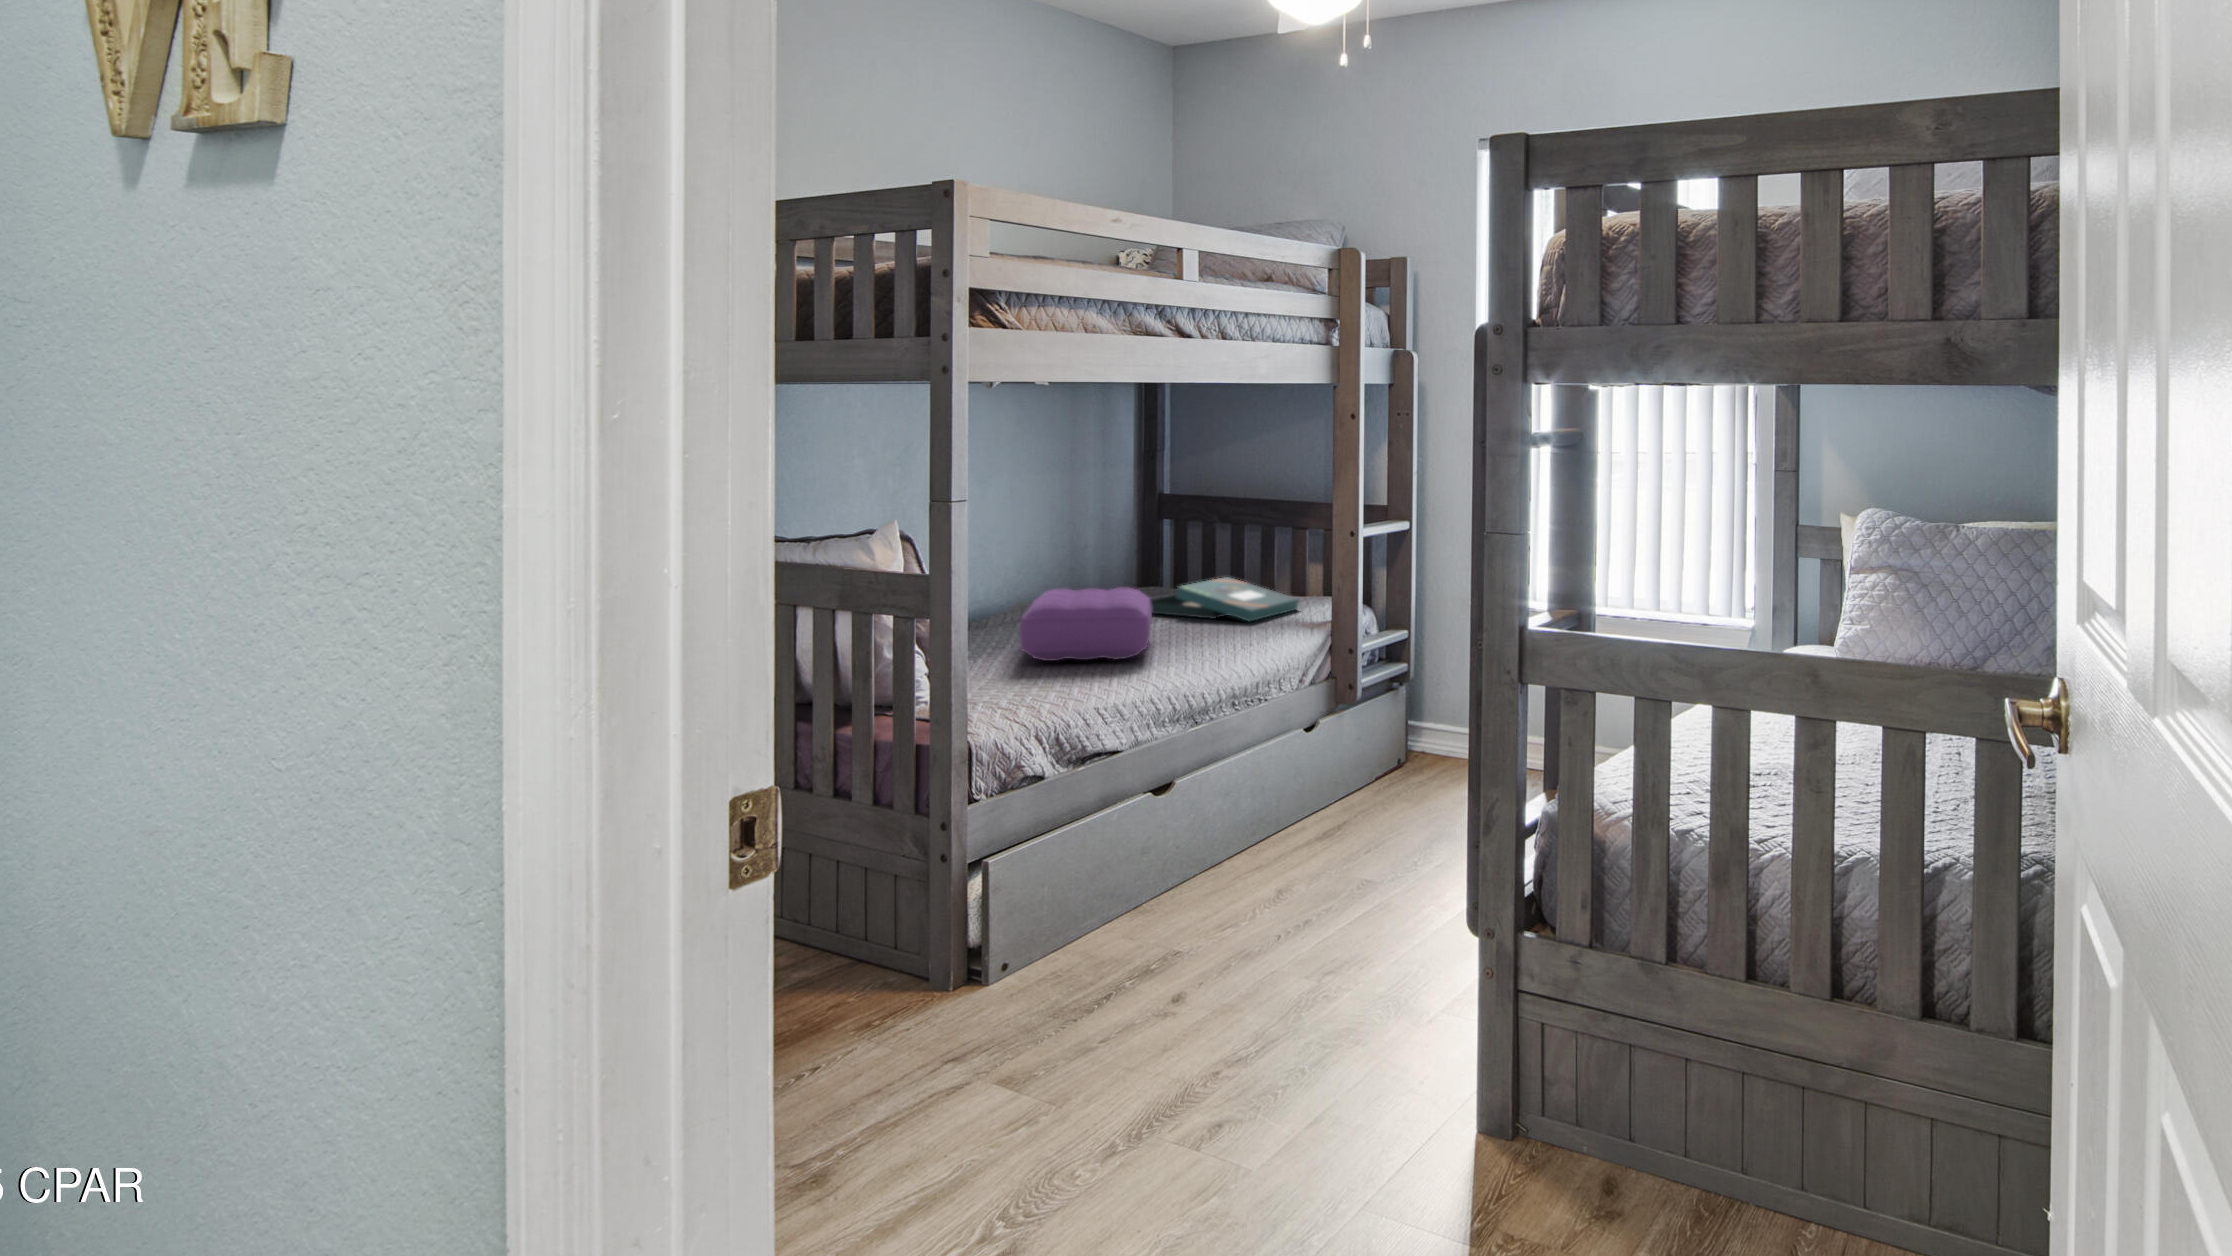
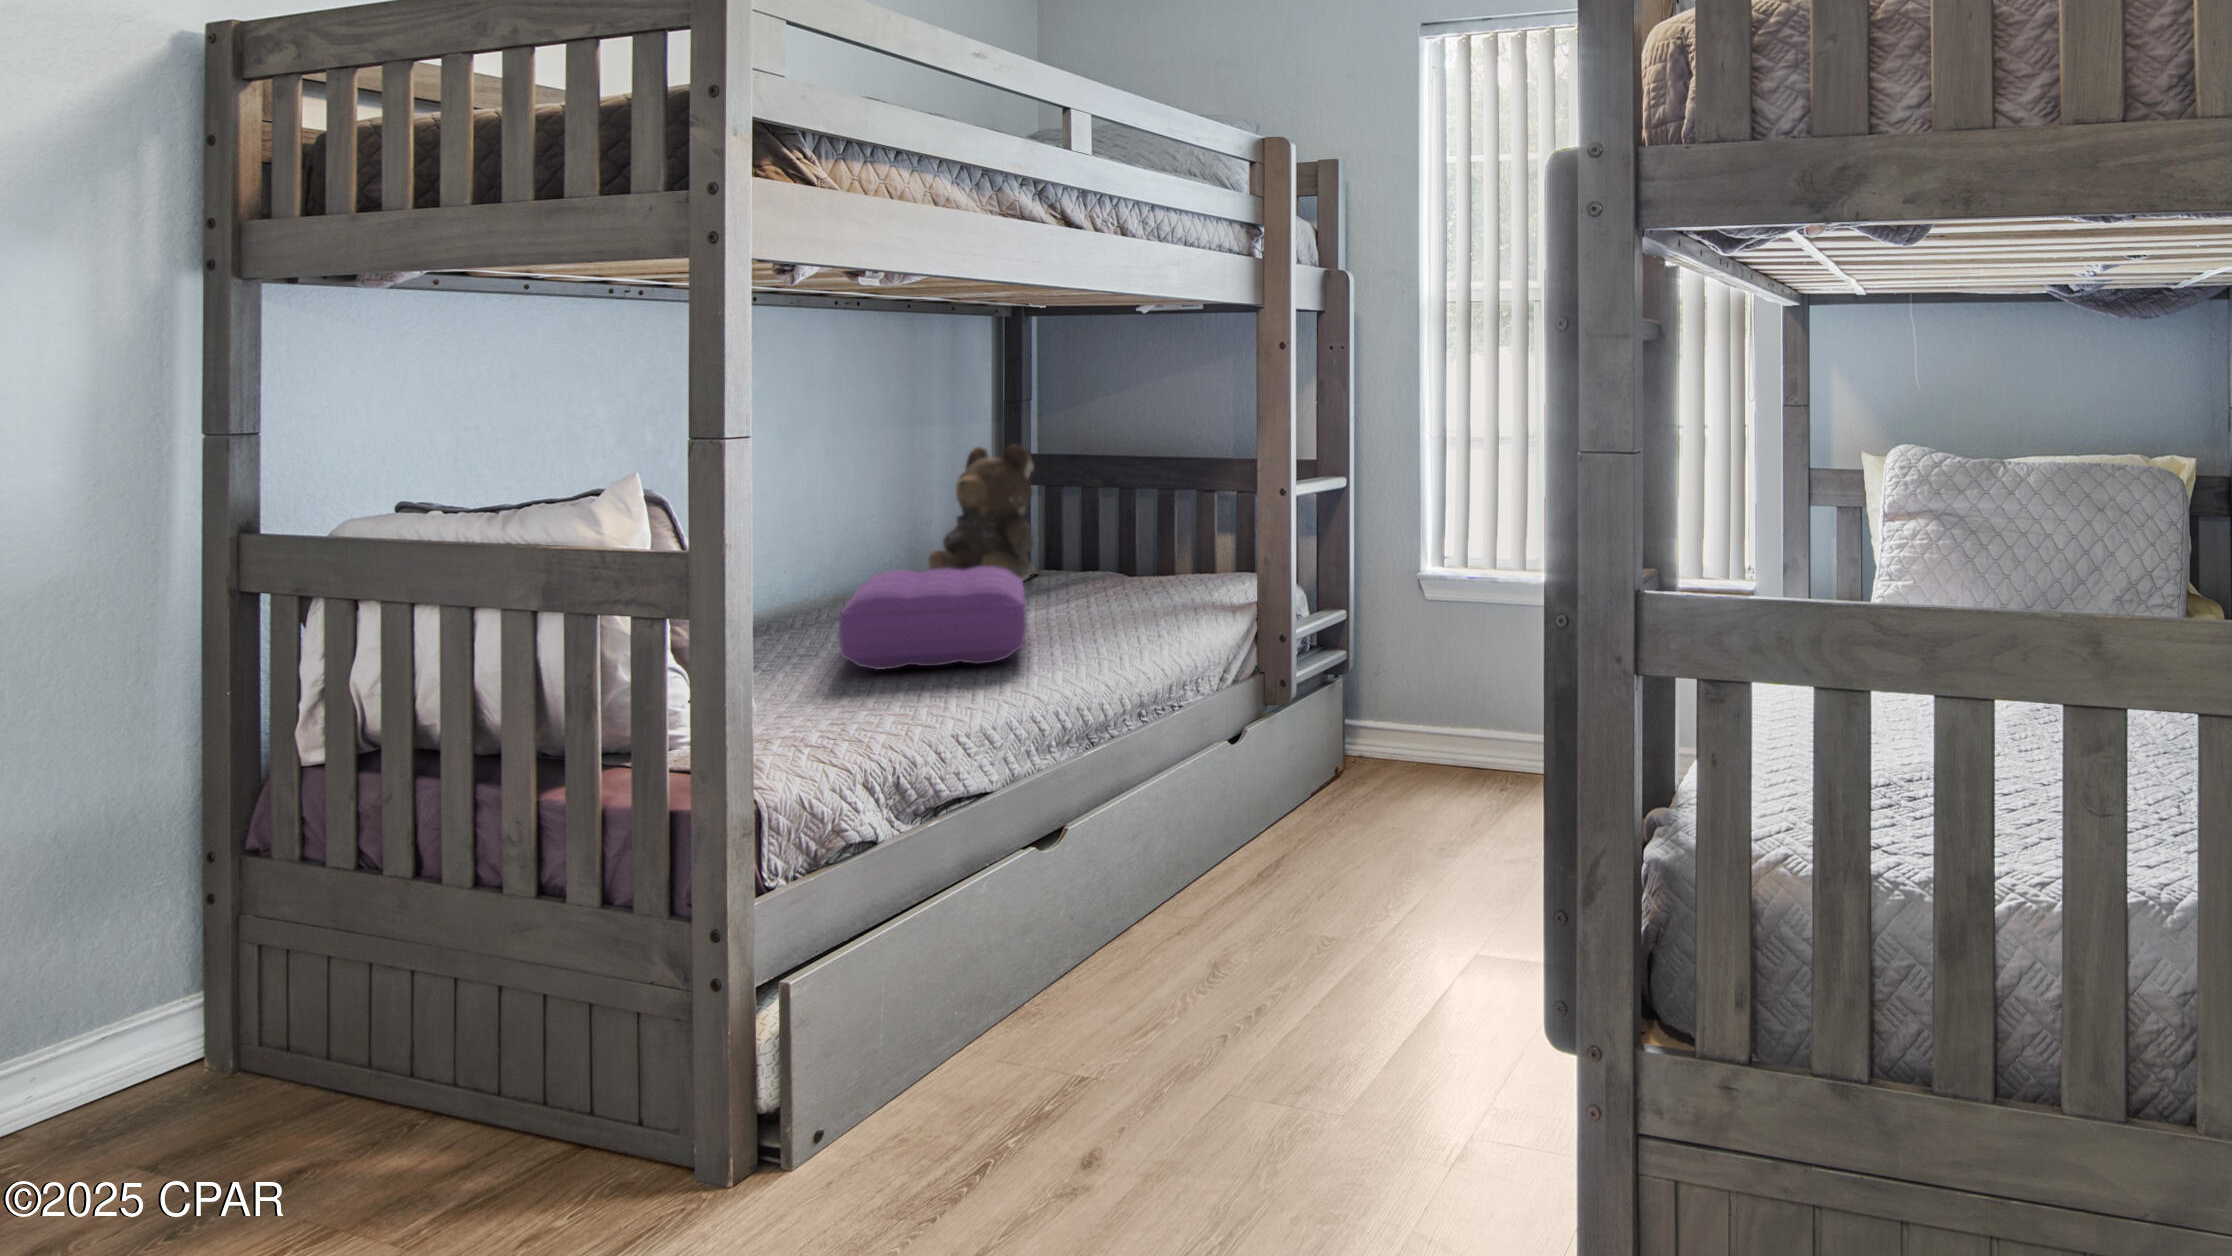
teddy bear: none [1081,490,1169,600] -> present [928,444,1037,581]
board game: present [1150,577,1299,621] -> none [1007,551,1213,607]

